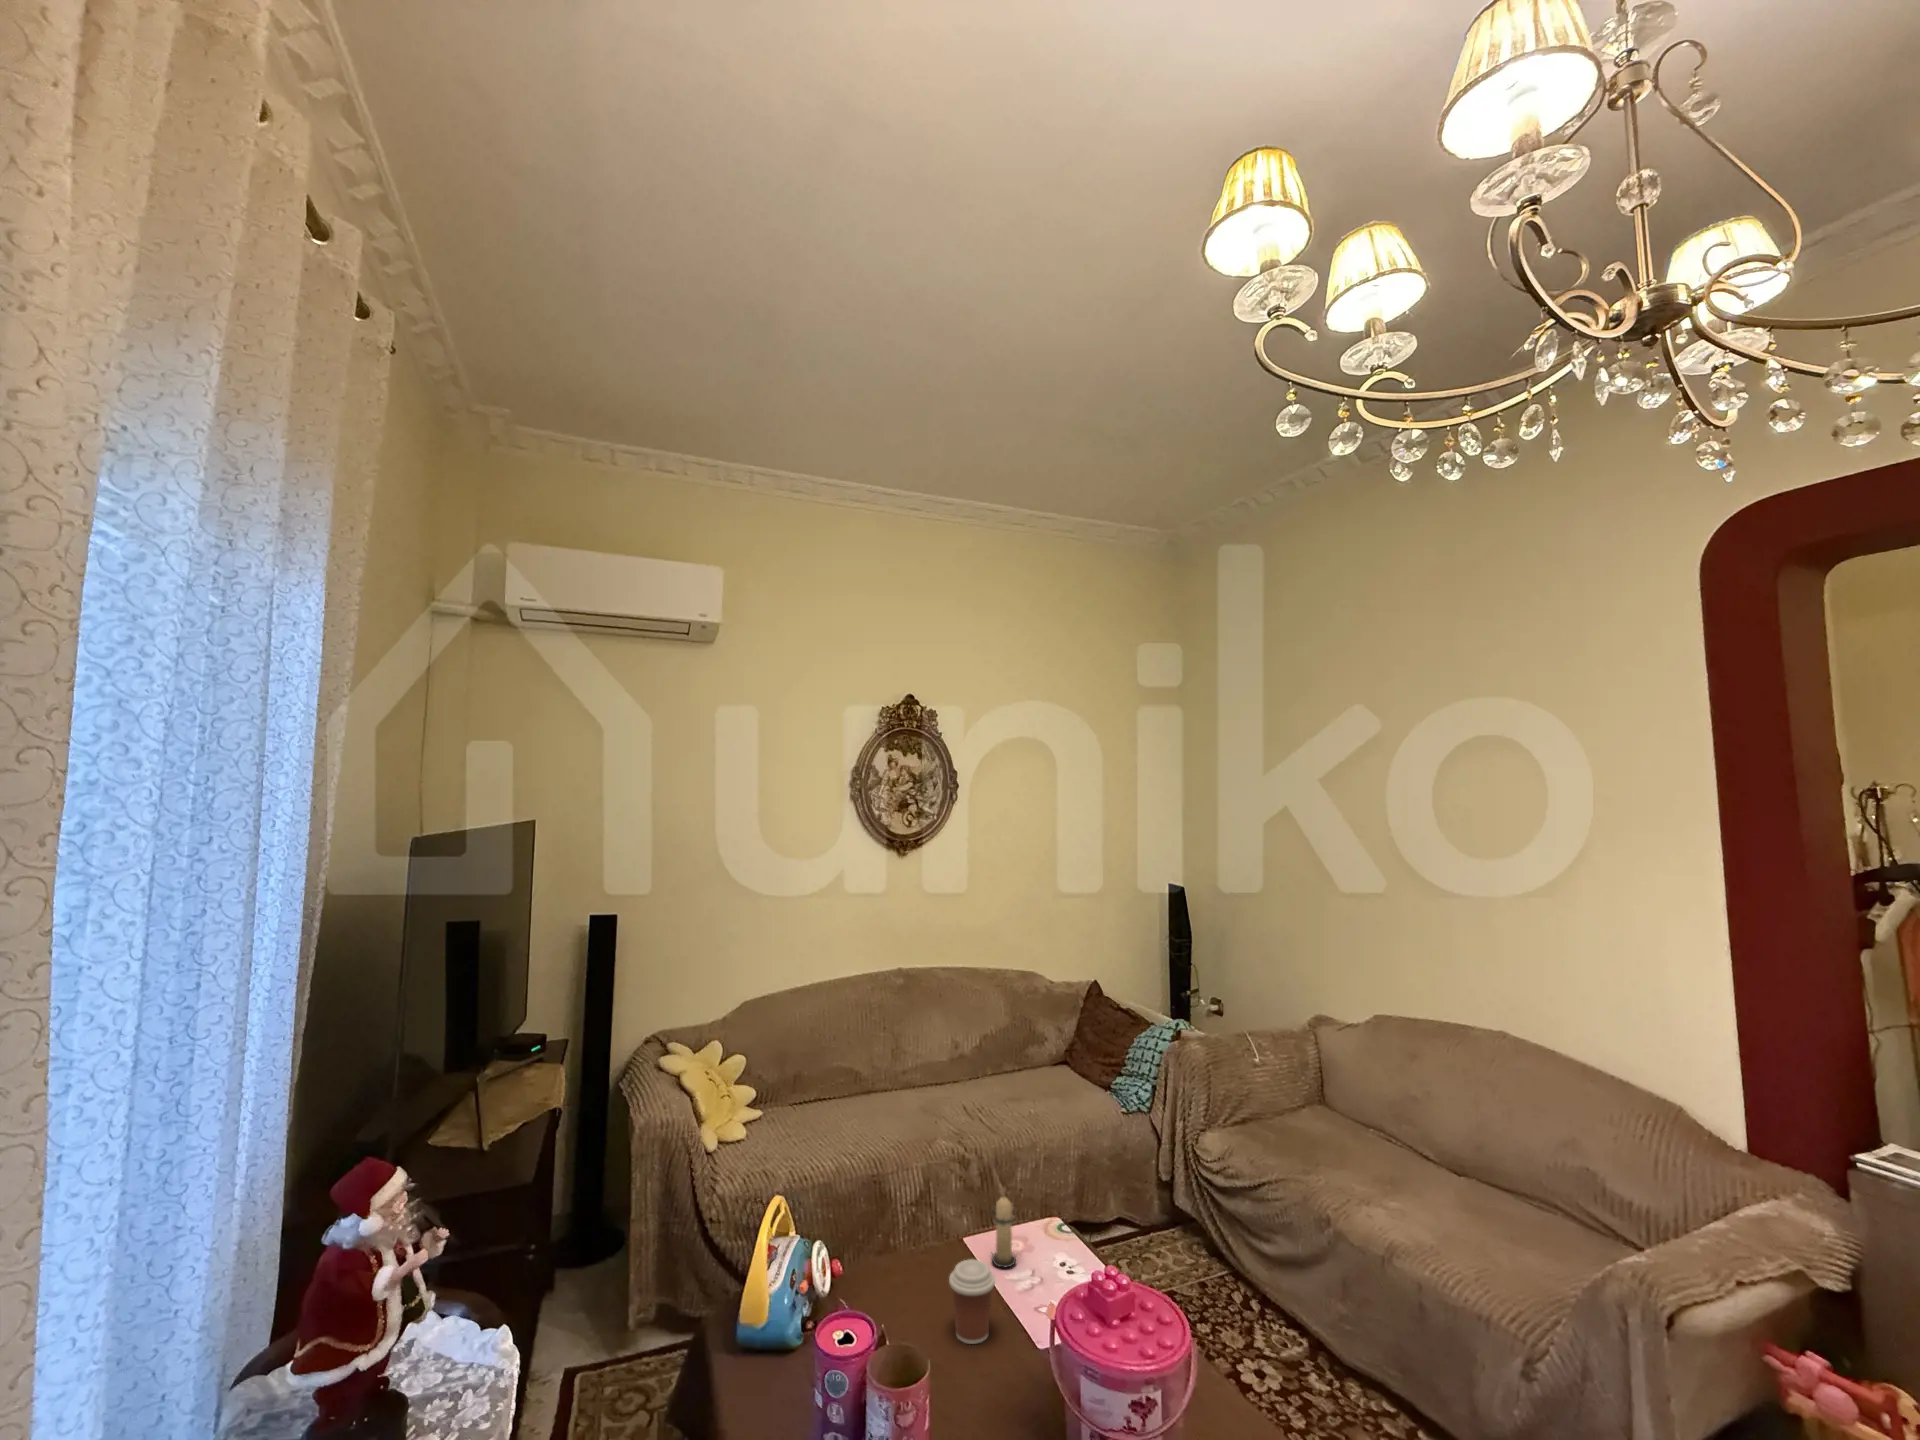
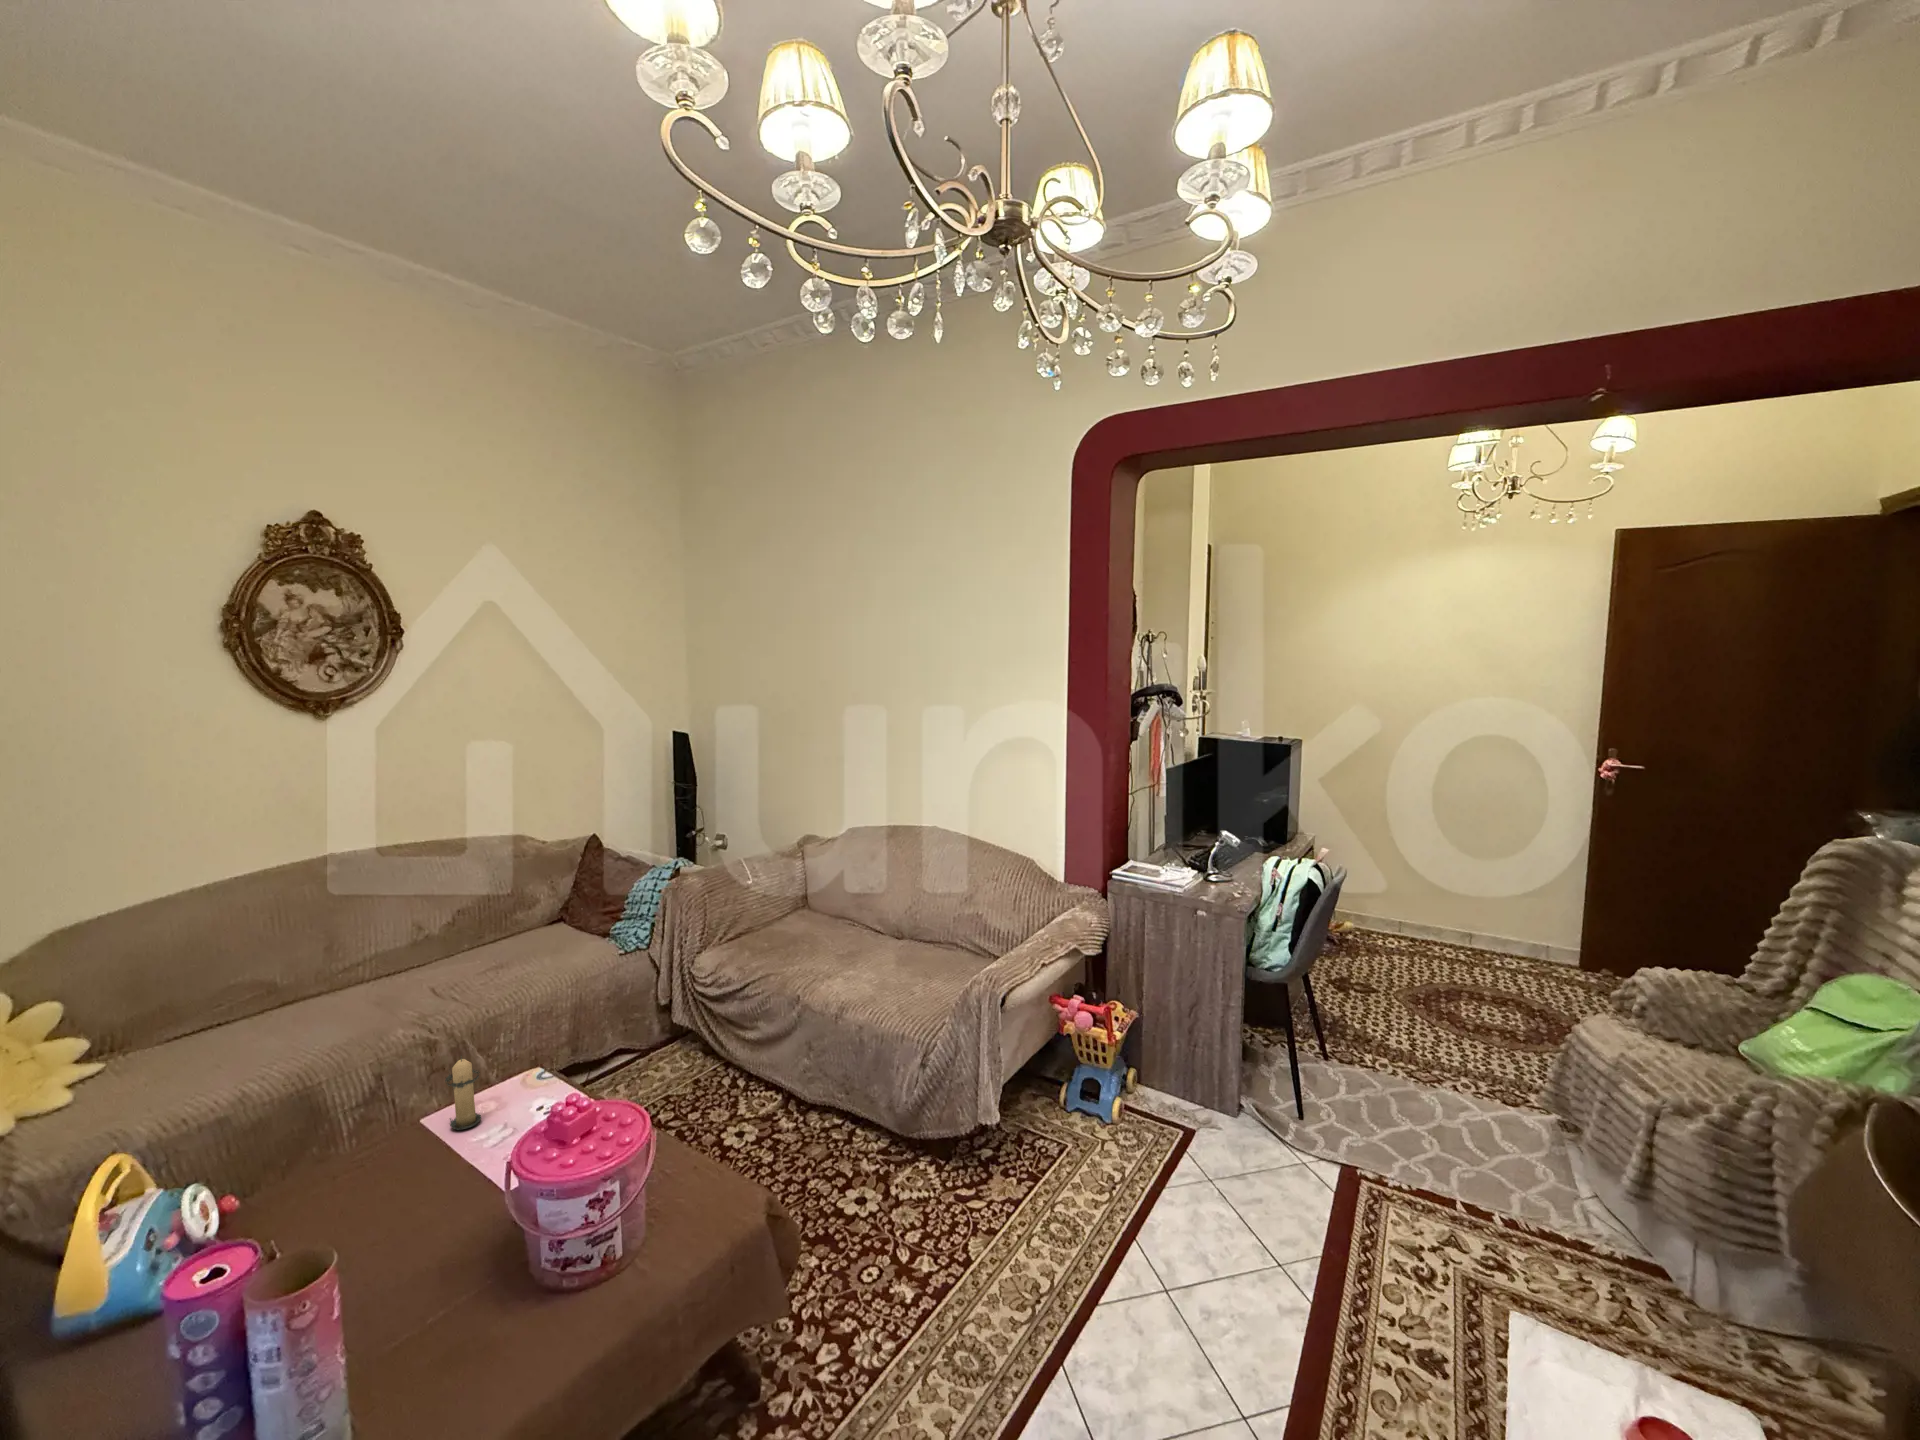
coffee cup: present [949,1259,995,1344] -> none [383,1130,445,1218]

